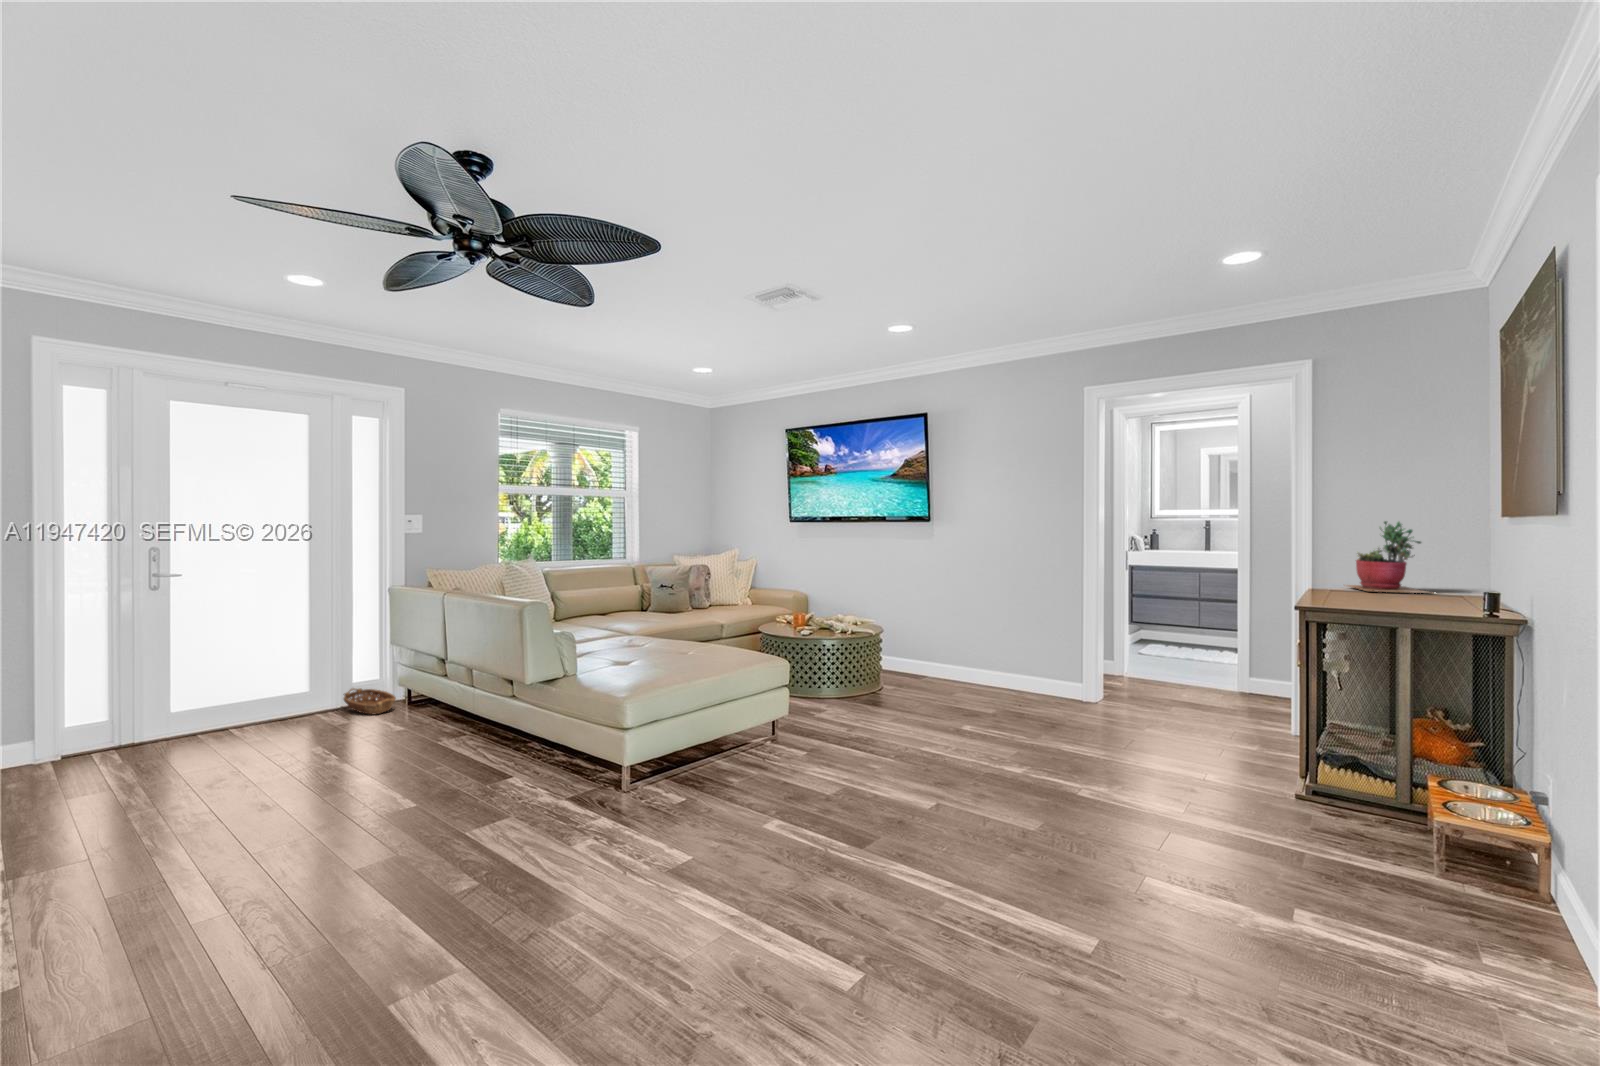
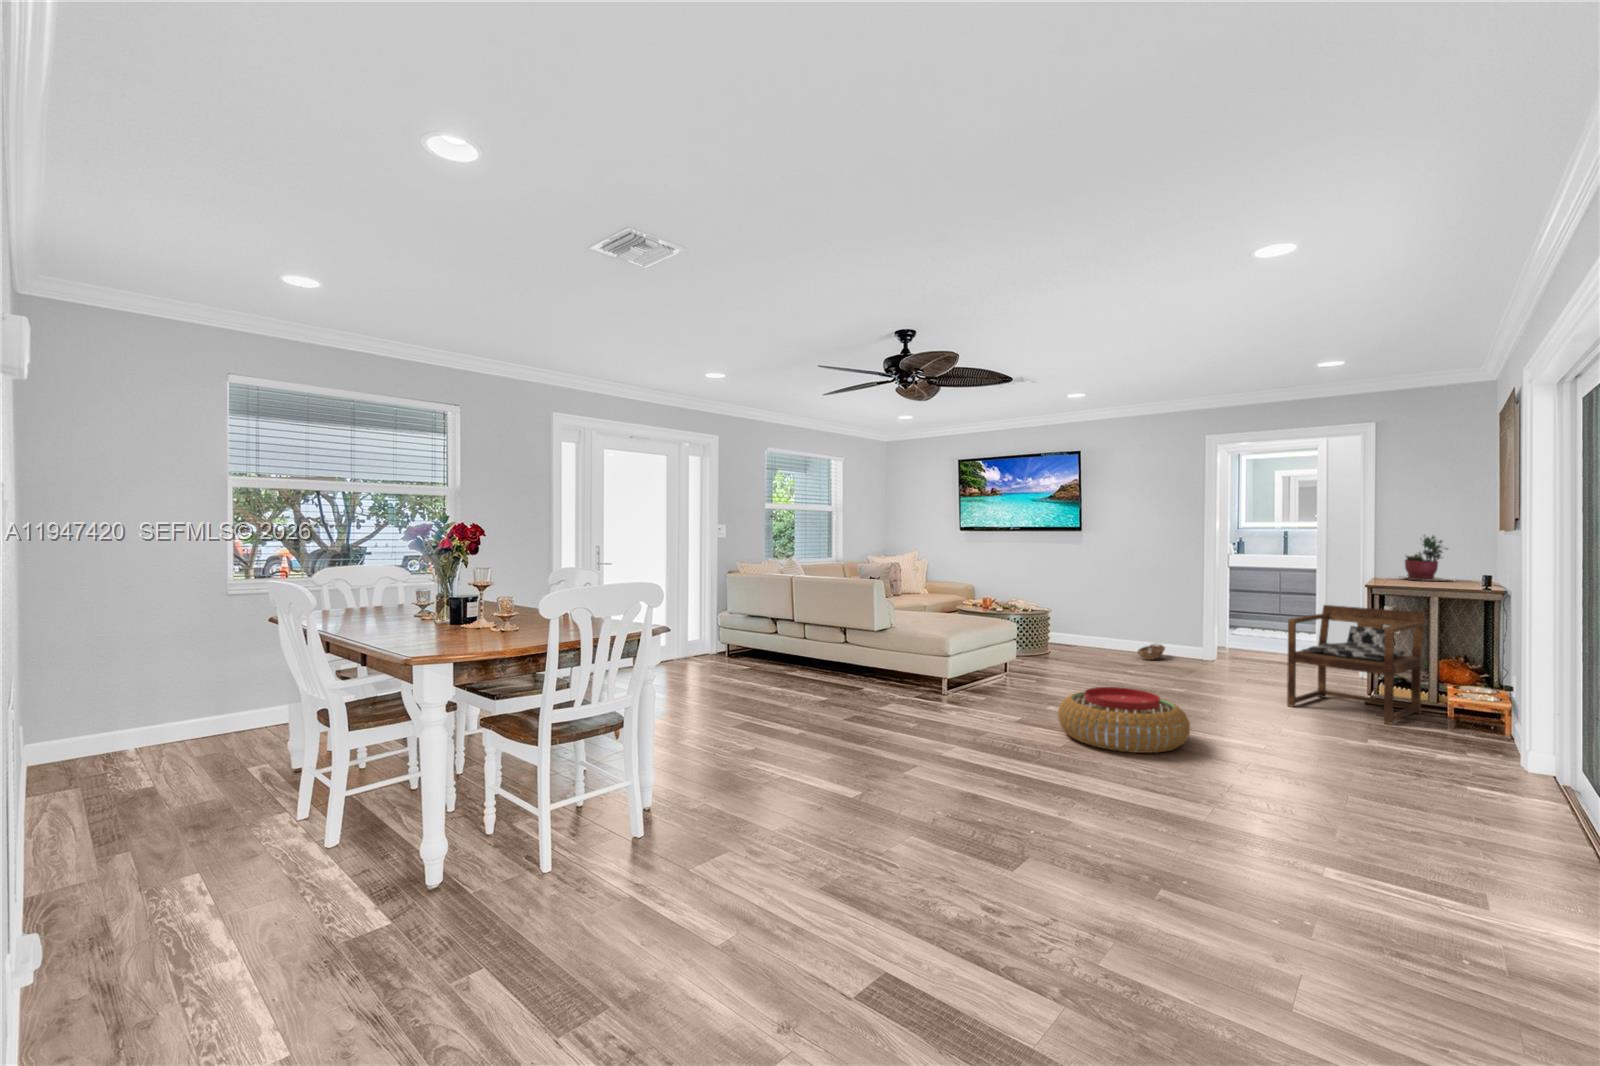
armchair: none [1168,632,1390,857] -> present [1287,605,1425,725]
basket: present [344,688,396,715] -> present [1137,644,1165,660]
pouf: none [705,806,942,979] -> present [1058,687,1190,753]

